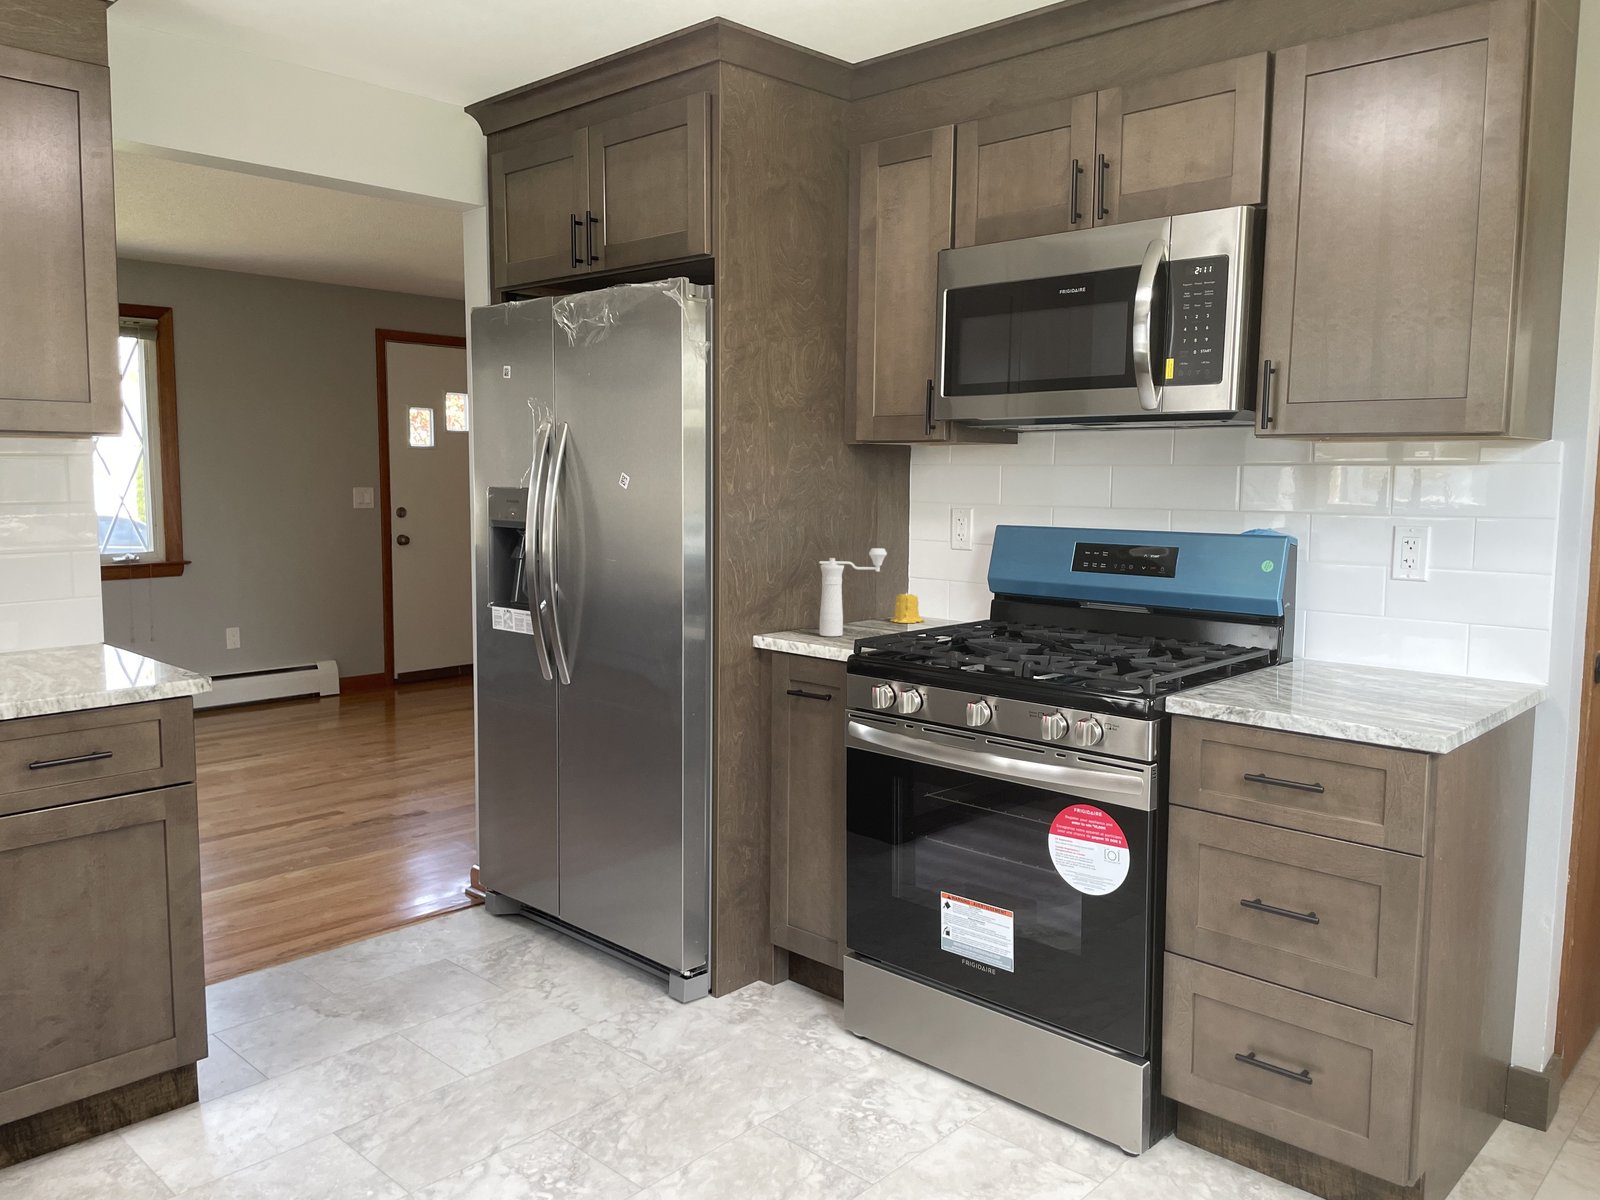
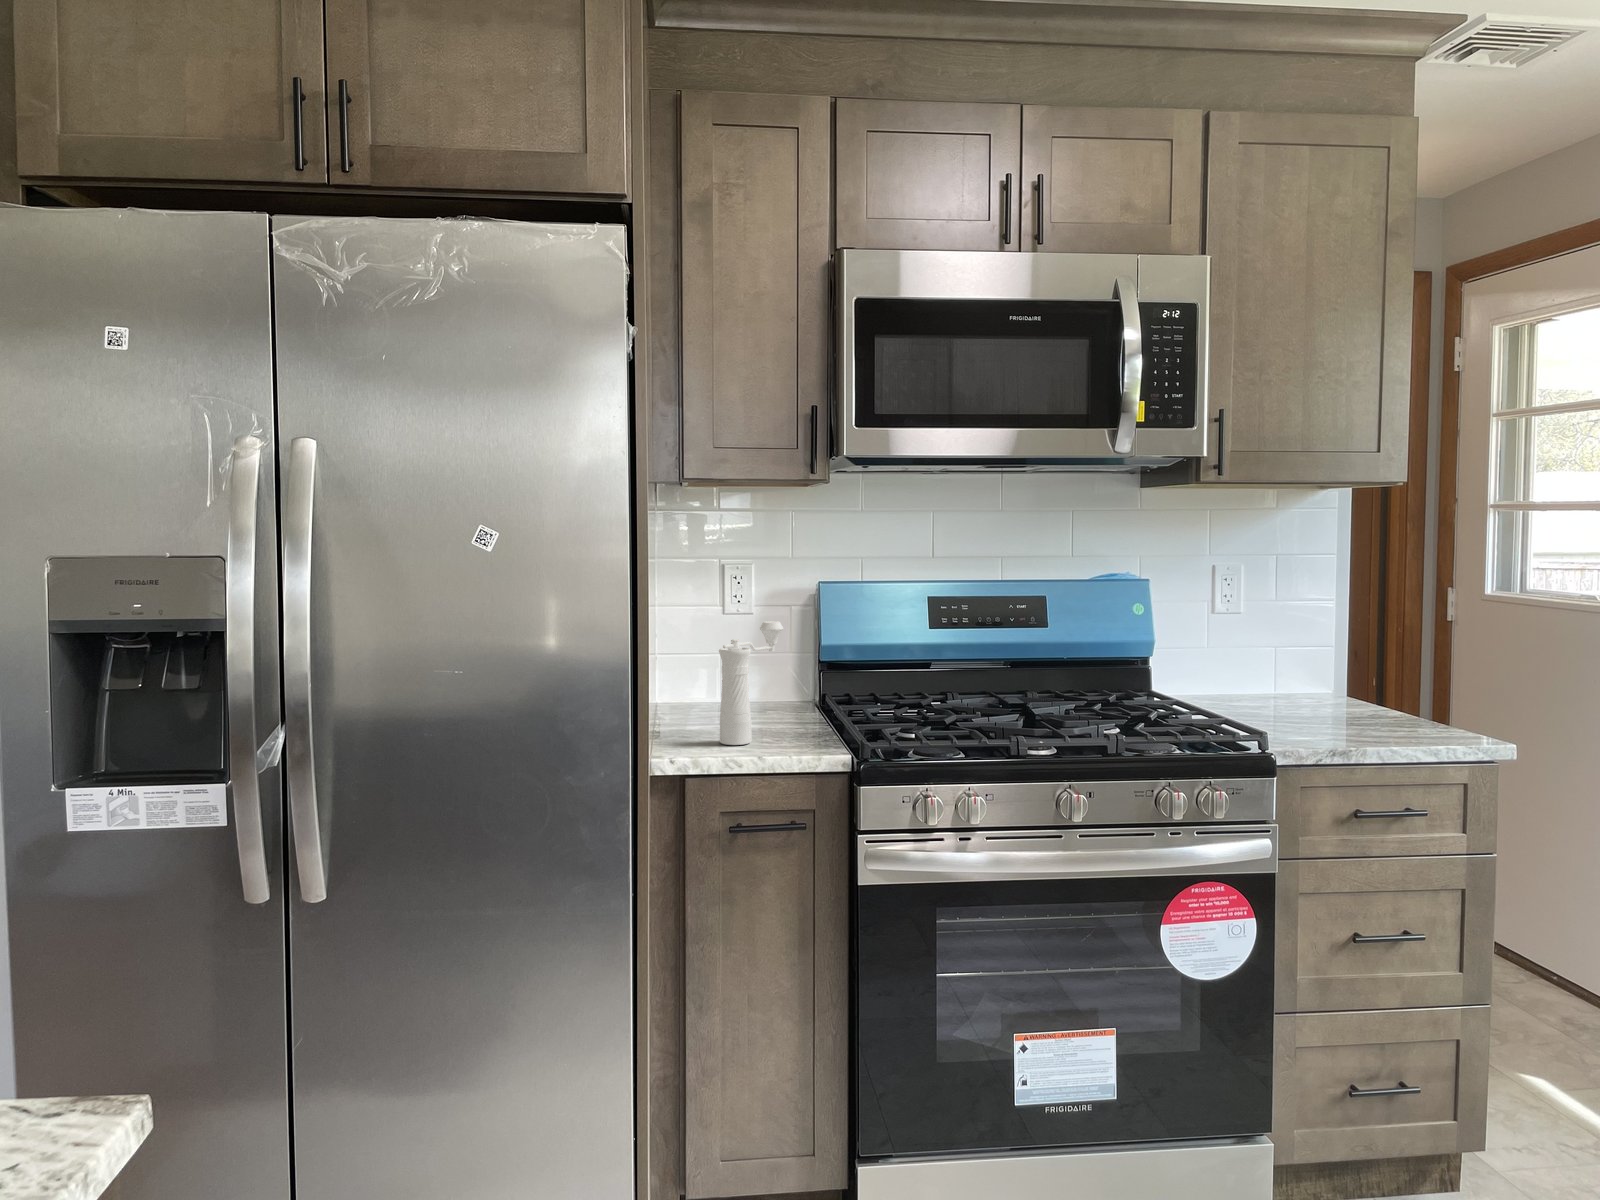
candle: present [890,594,925,623] -> none [680,673,718,713]

